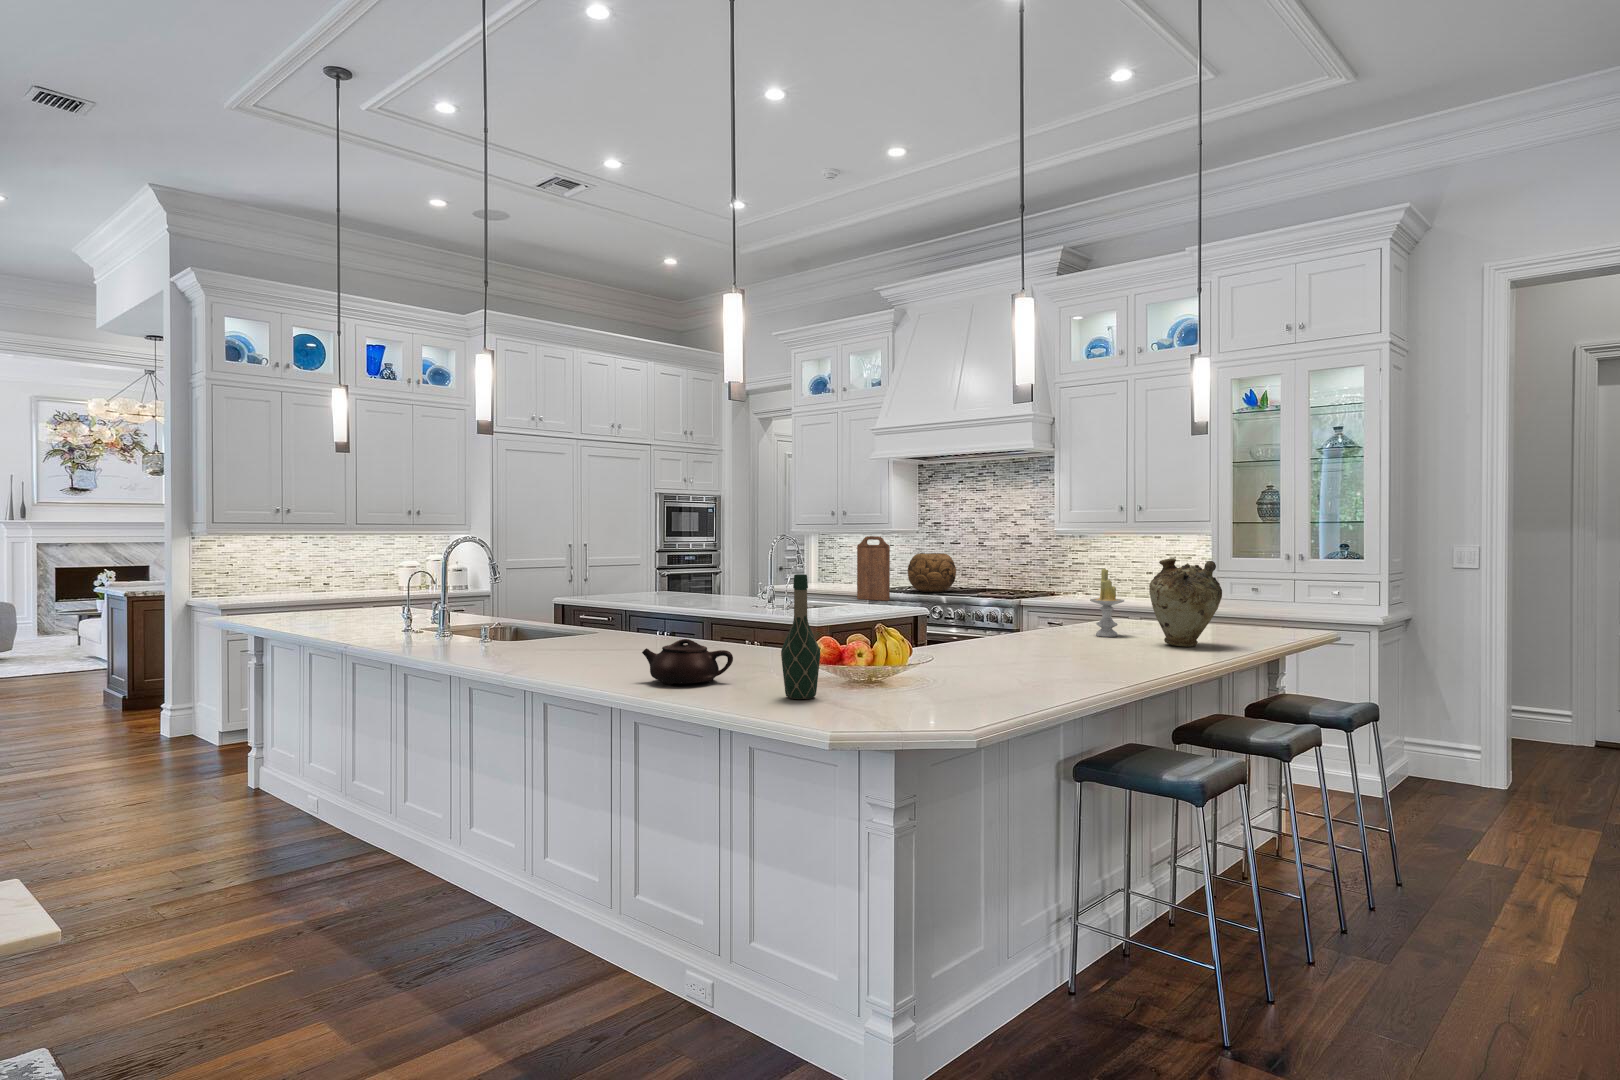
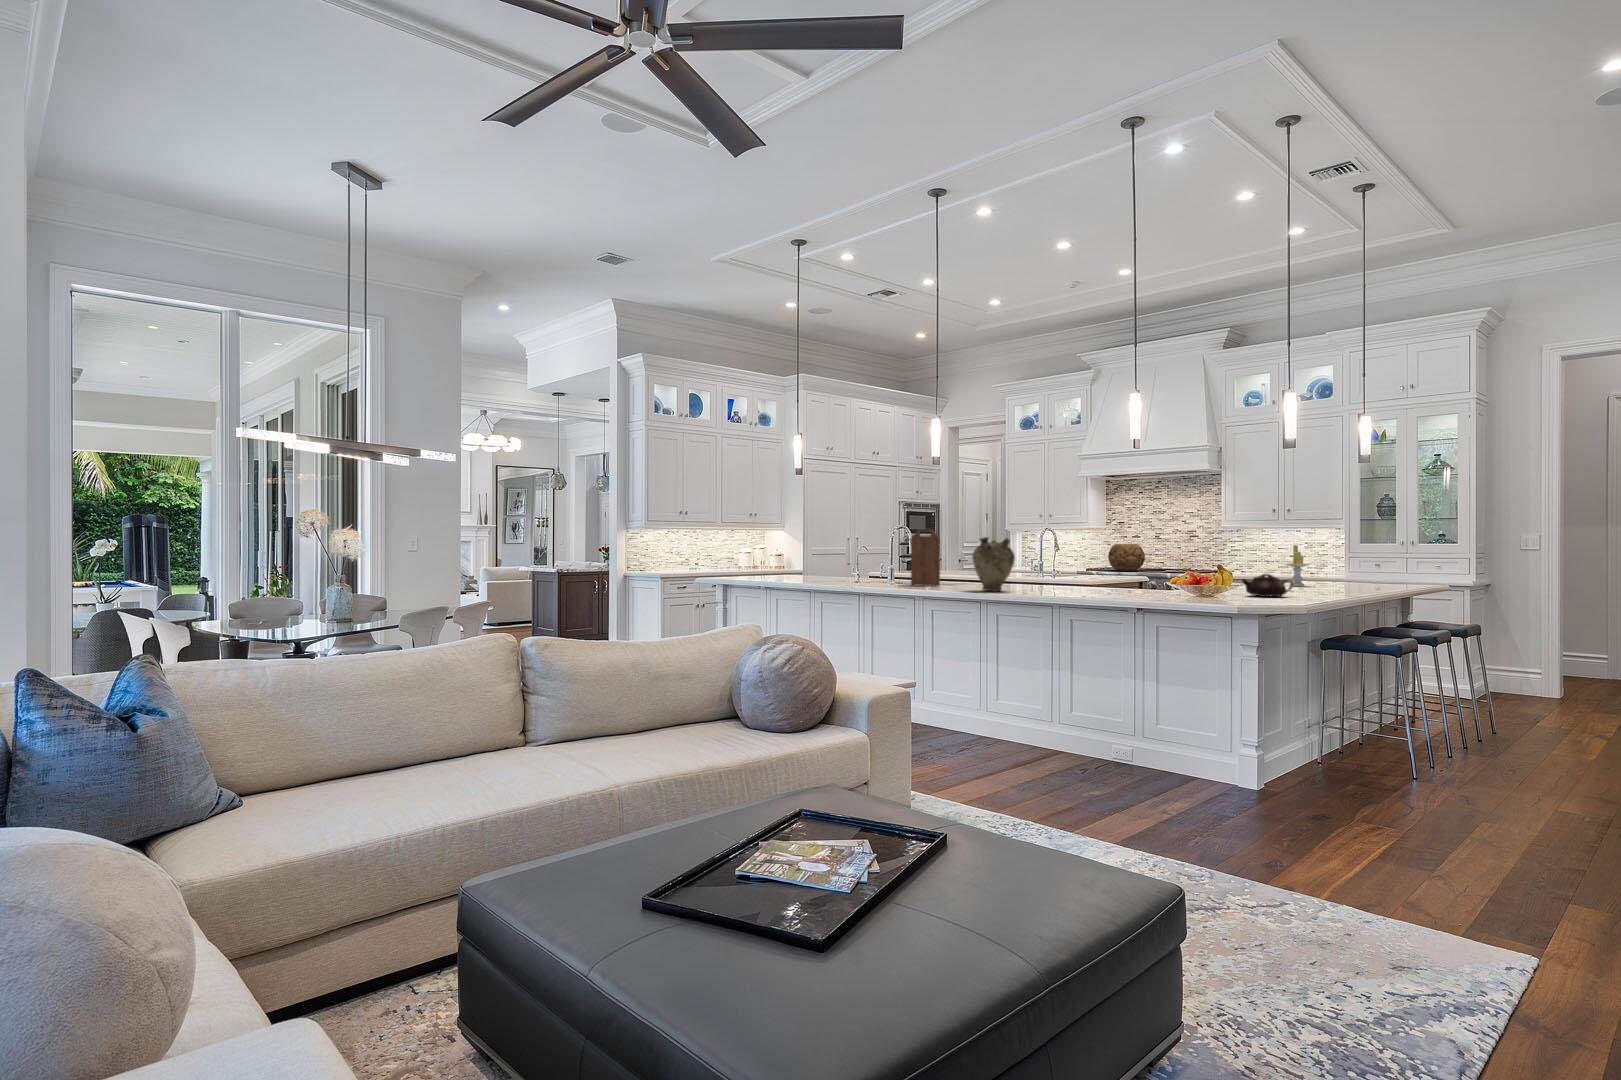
cutting board: present [857,536,890,601] -> present [911,529,940,586]
vase: present [1149,558,1222,647] -> present [972,537,1015,591]
wine bottle: present [781,574,820,699] -> none [1165,537,1186,601]
teapot: present [642,639,733,684] -> present [1242,574,1294,597]

